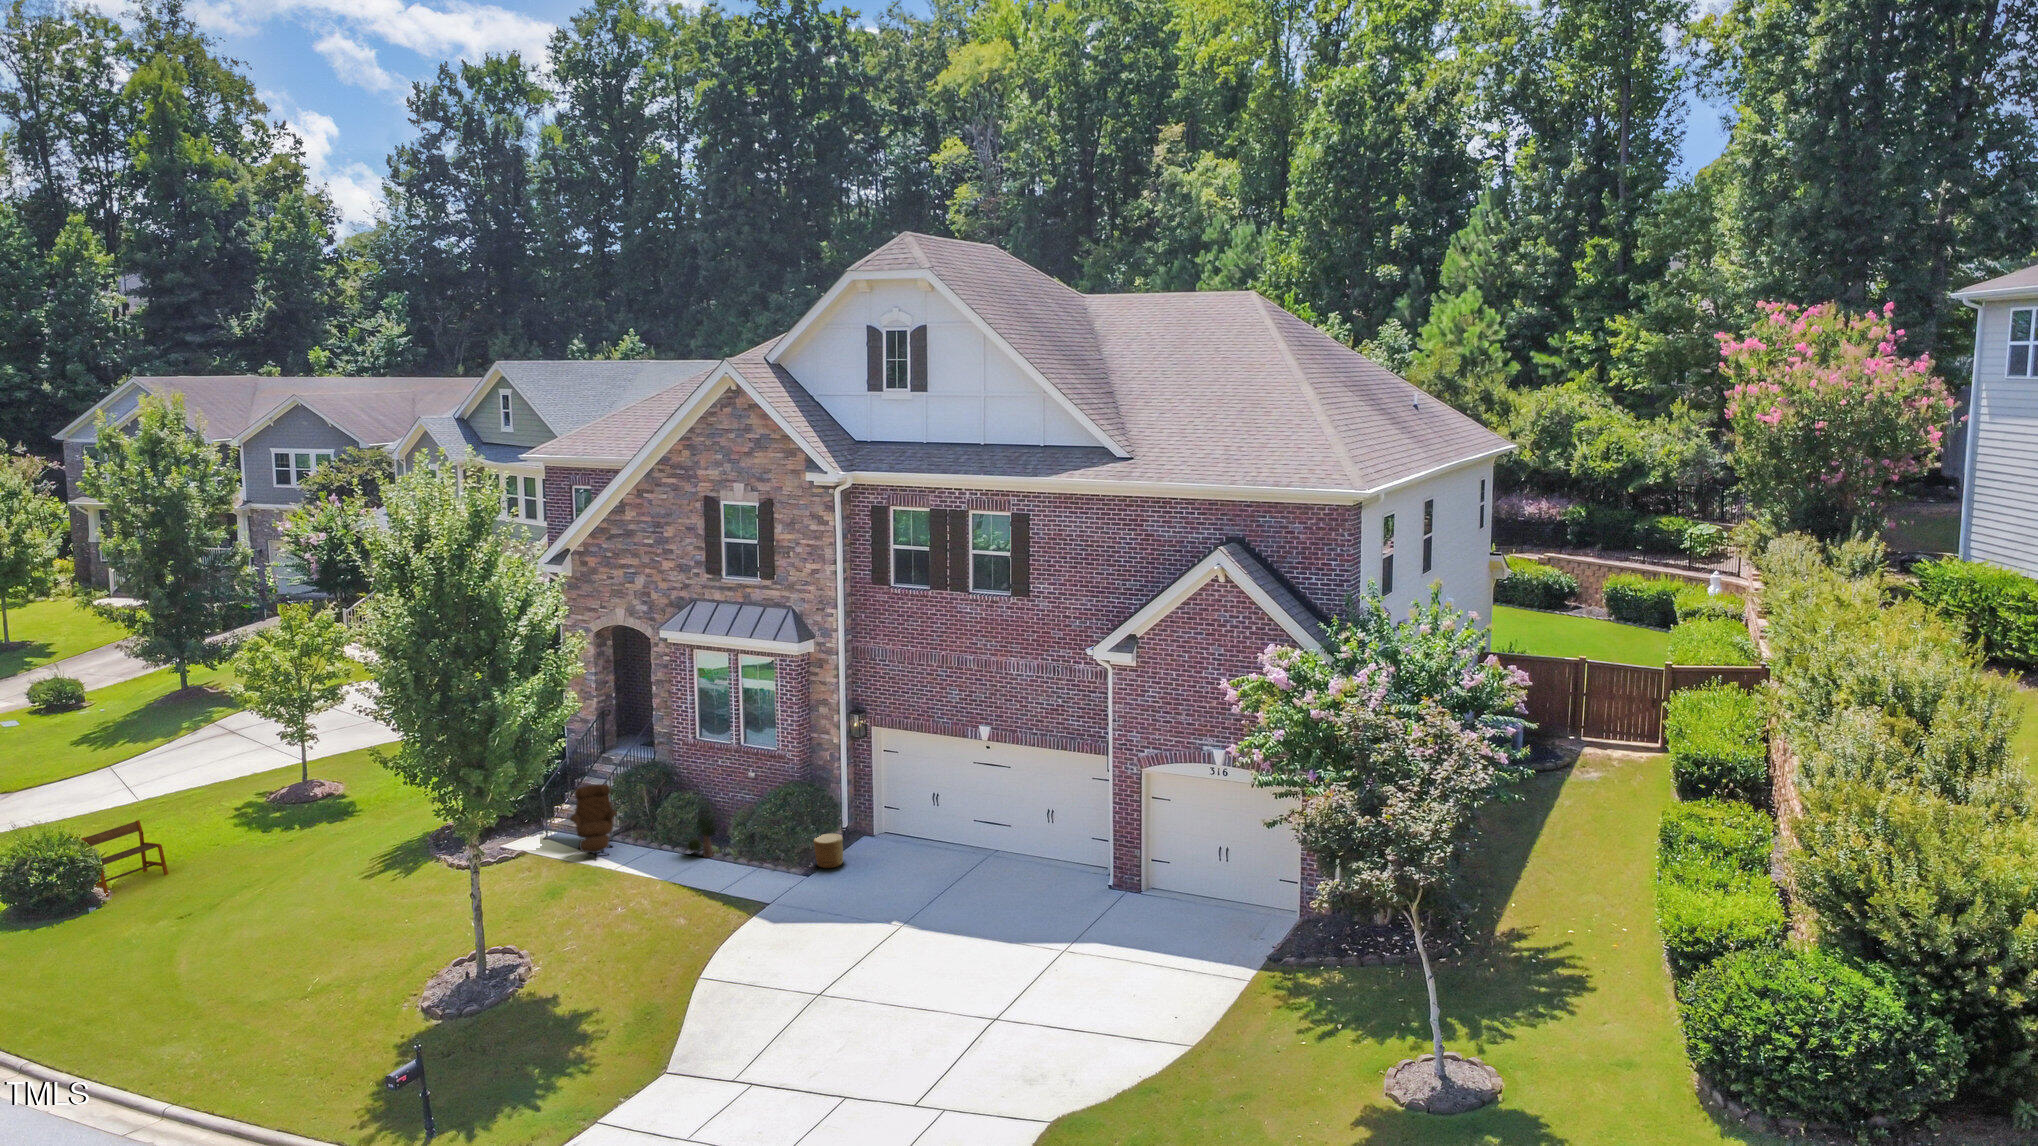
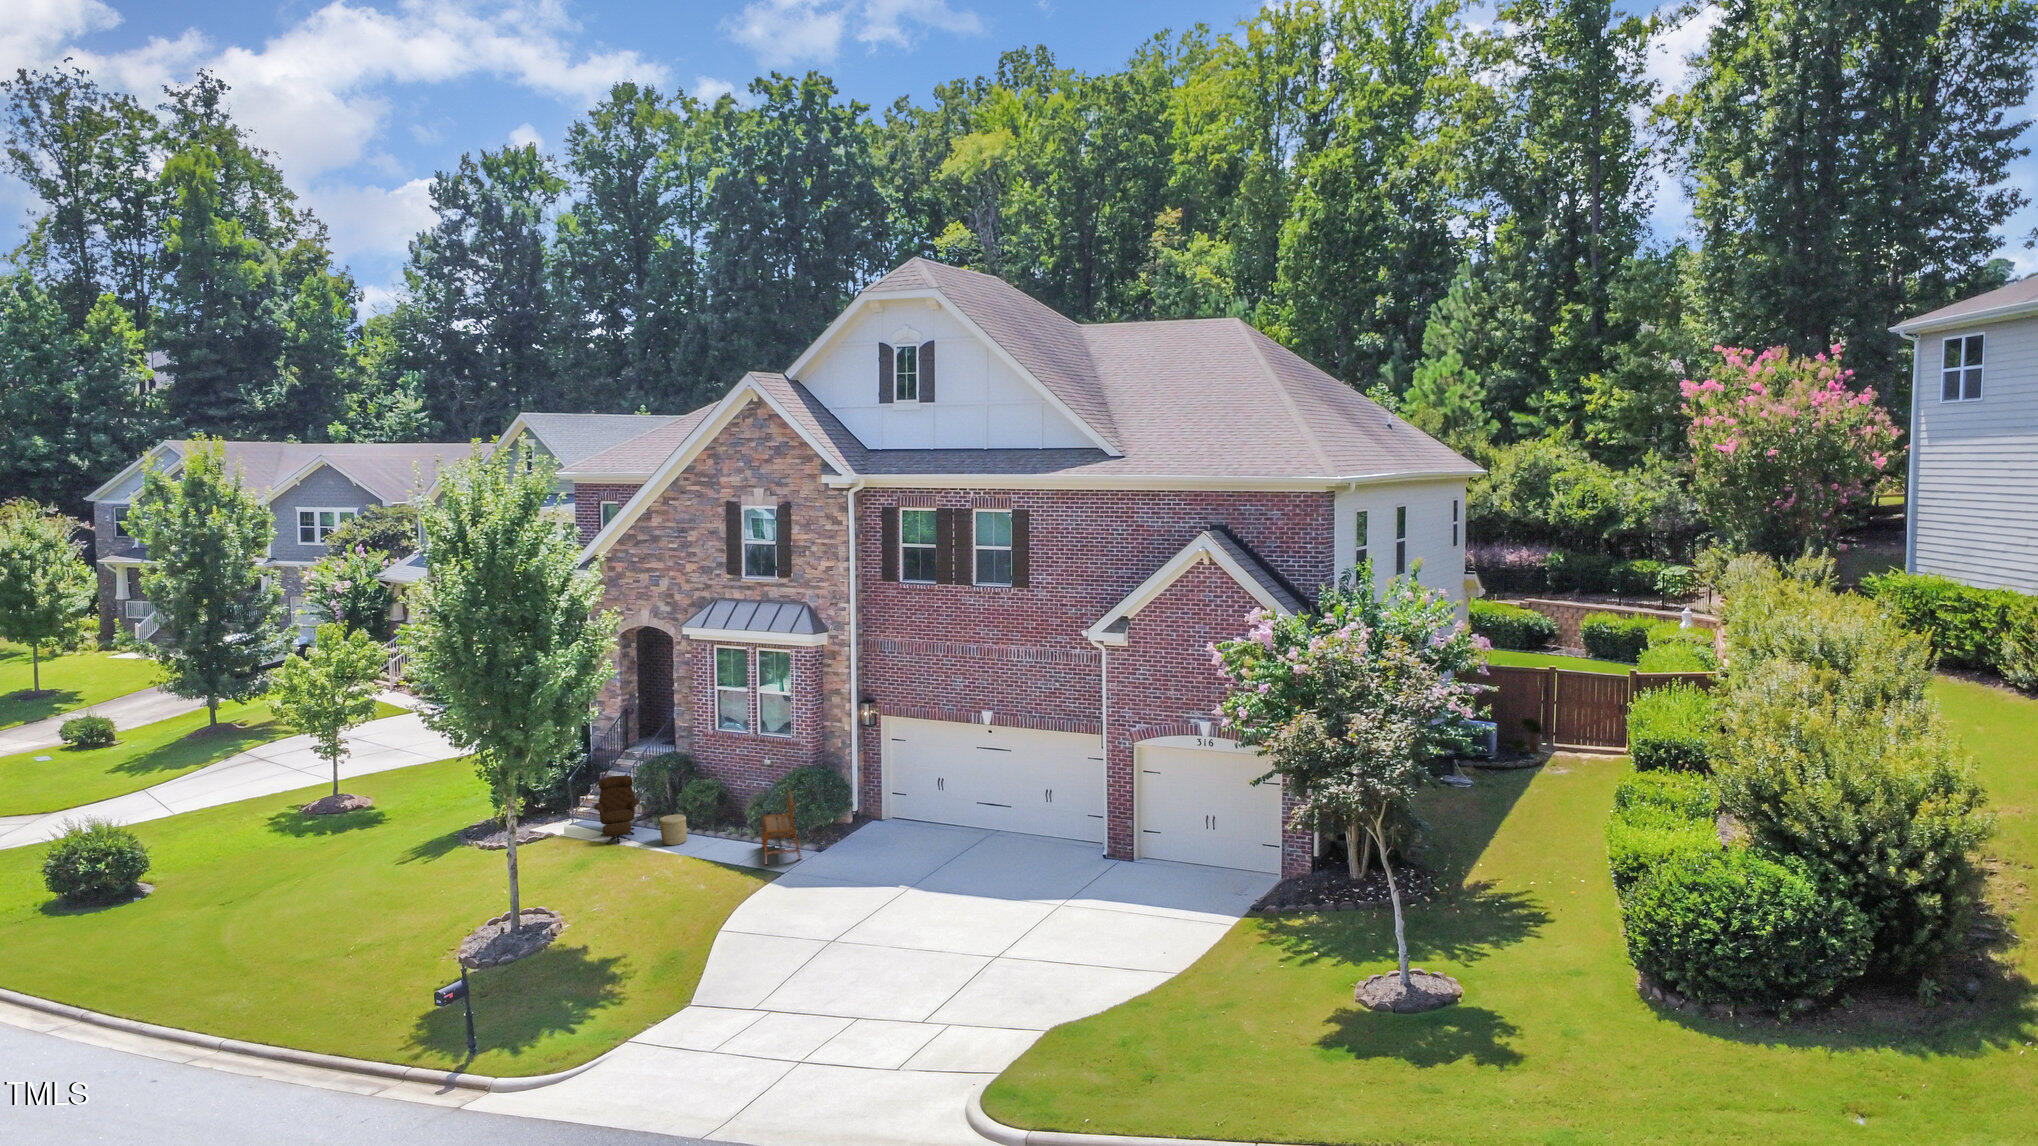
potted plant: present [687,818,717,857] -> present [1513,718,1542,753]
bench: present [81,820,168,897] -> present [762,792,801,864]
woven basket: present [813,834,843,868] -> present [659,814,687,845]

